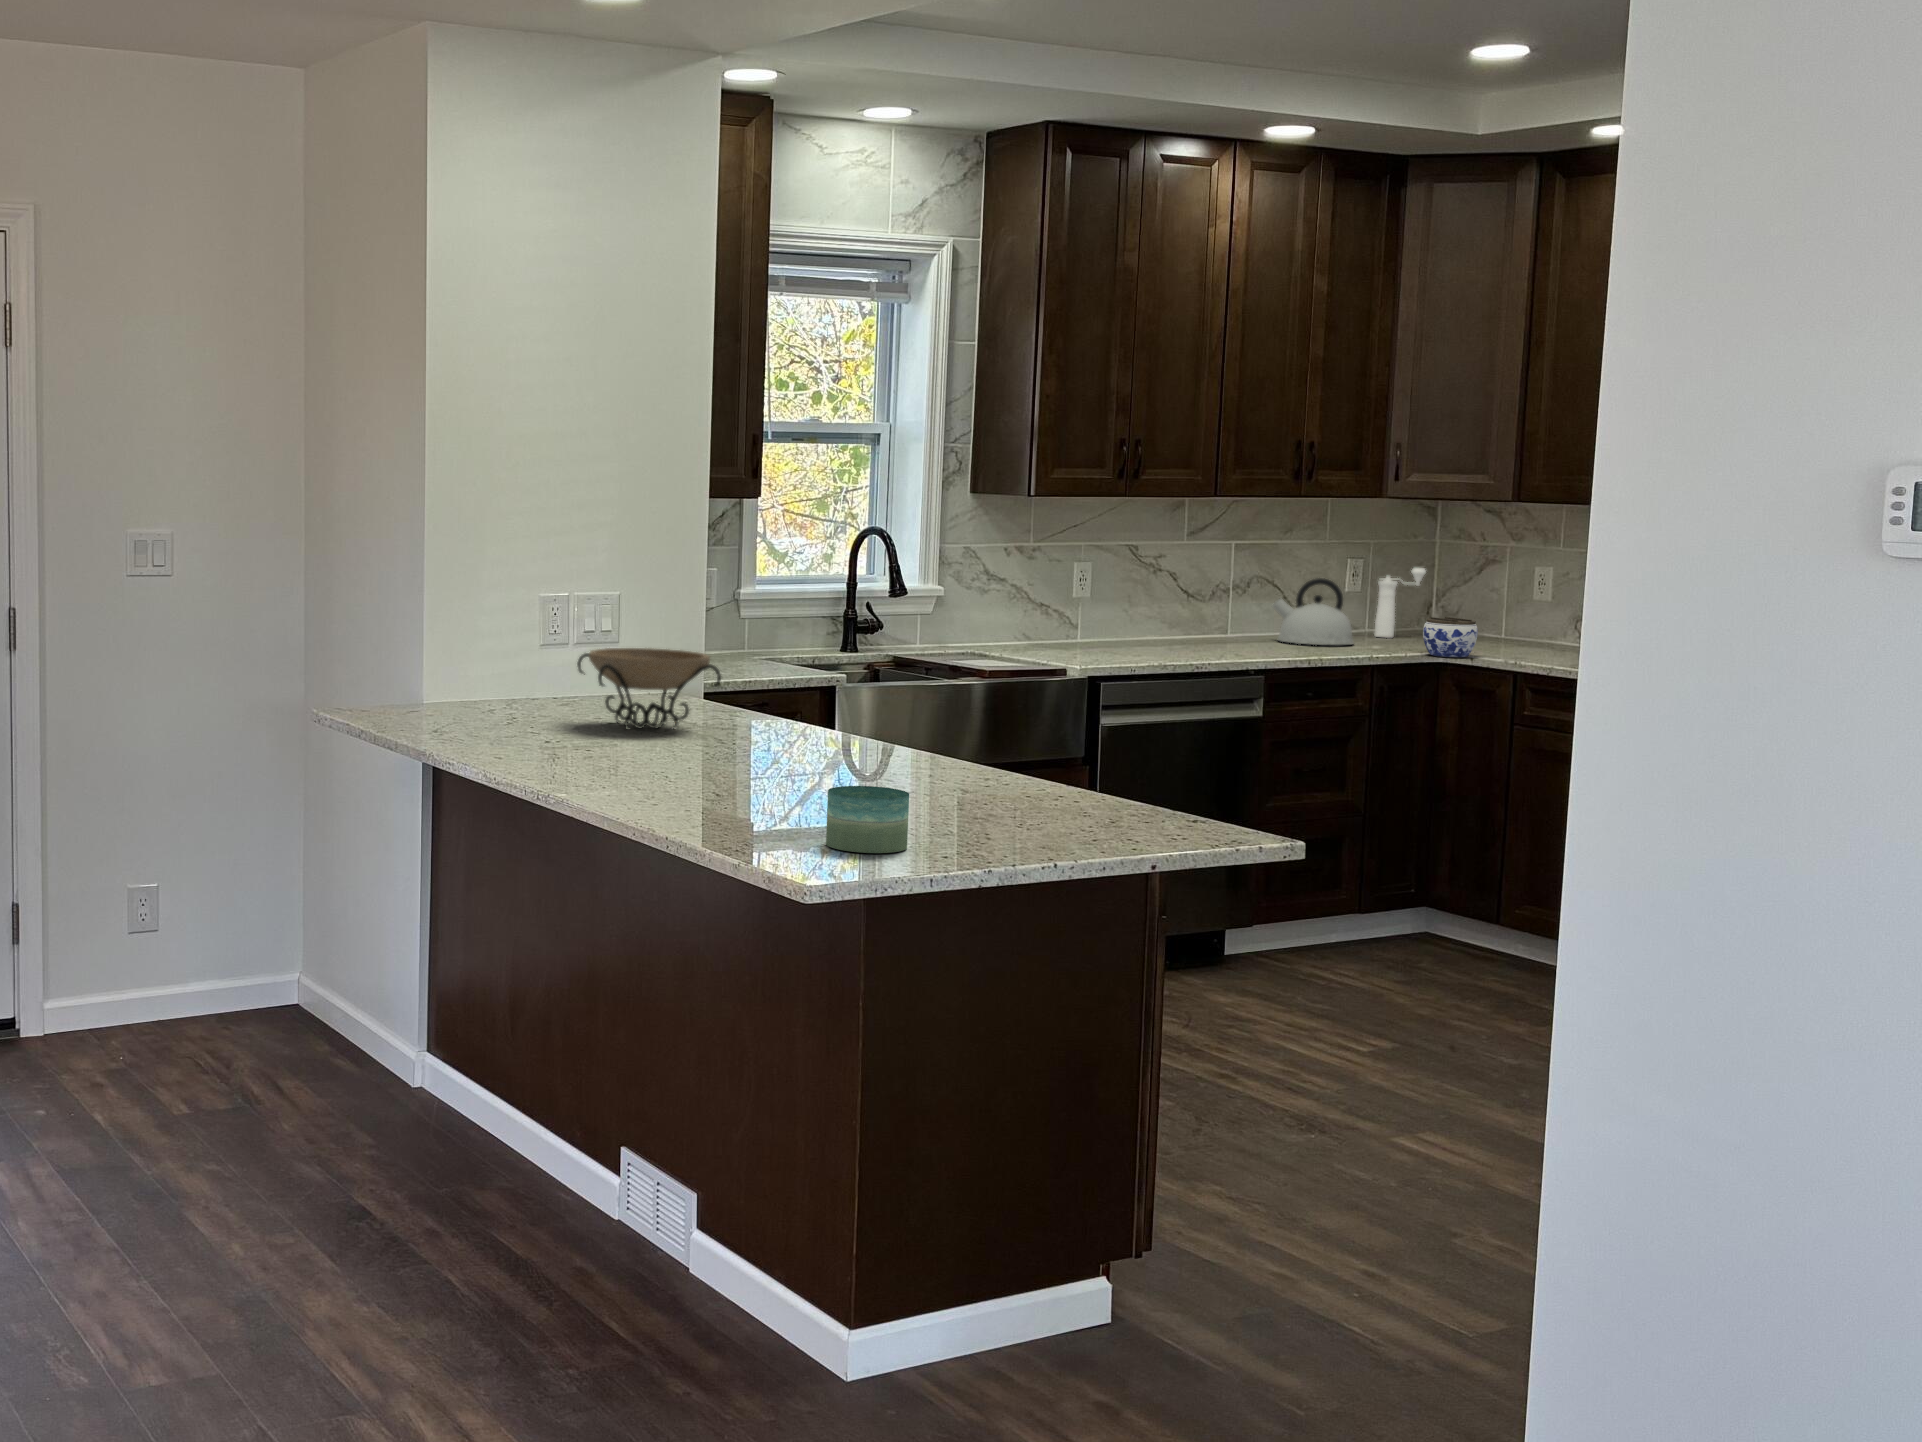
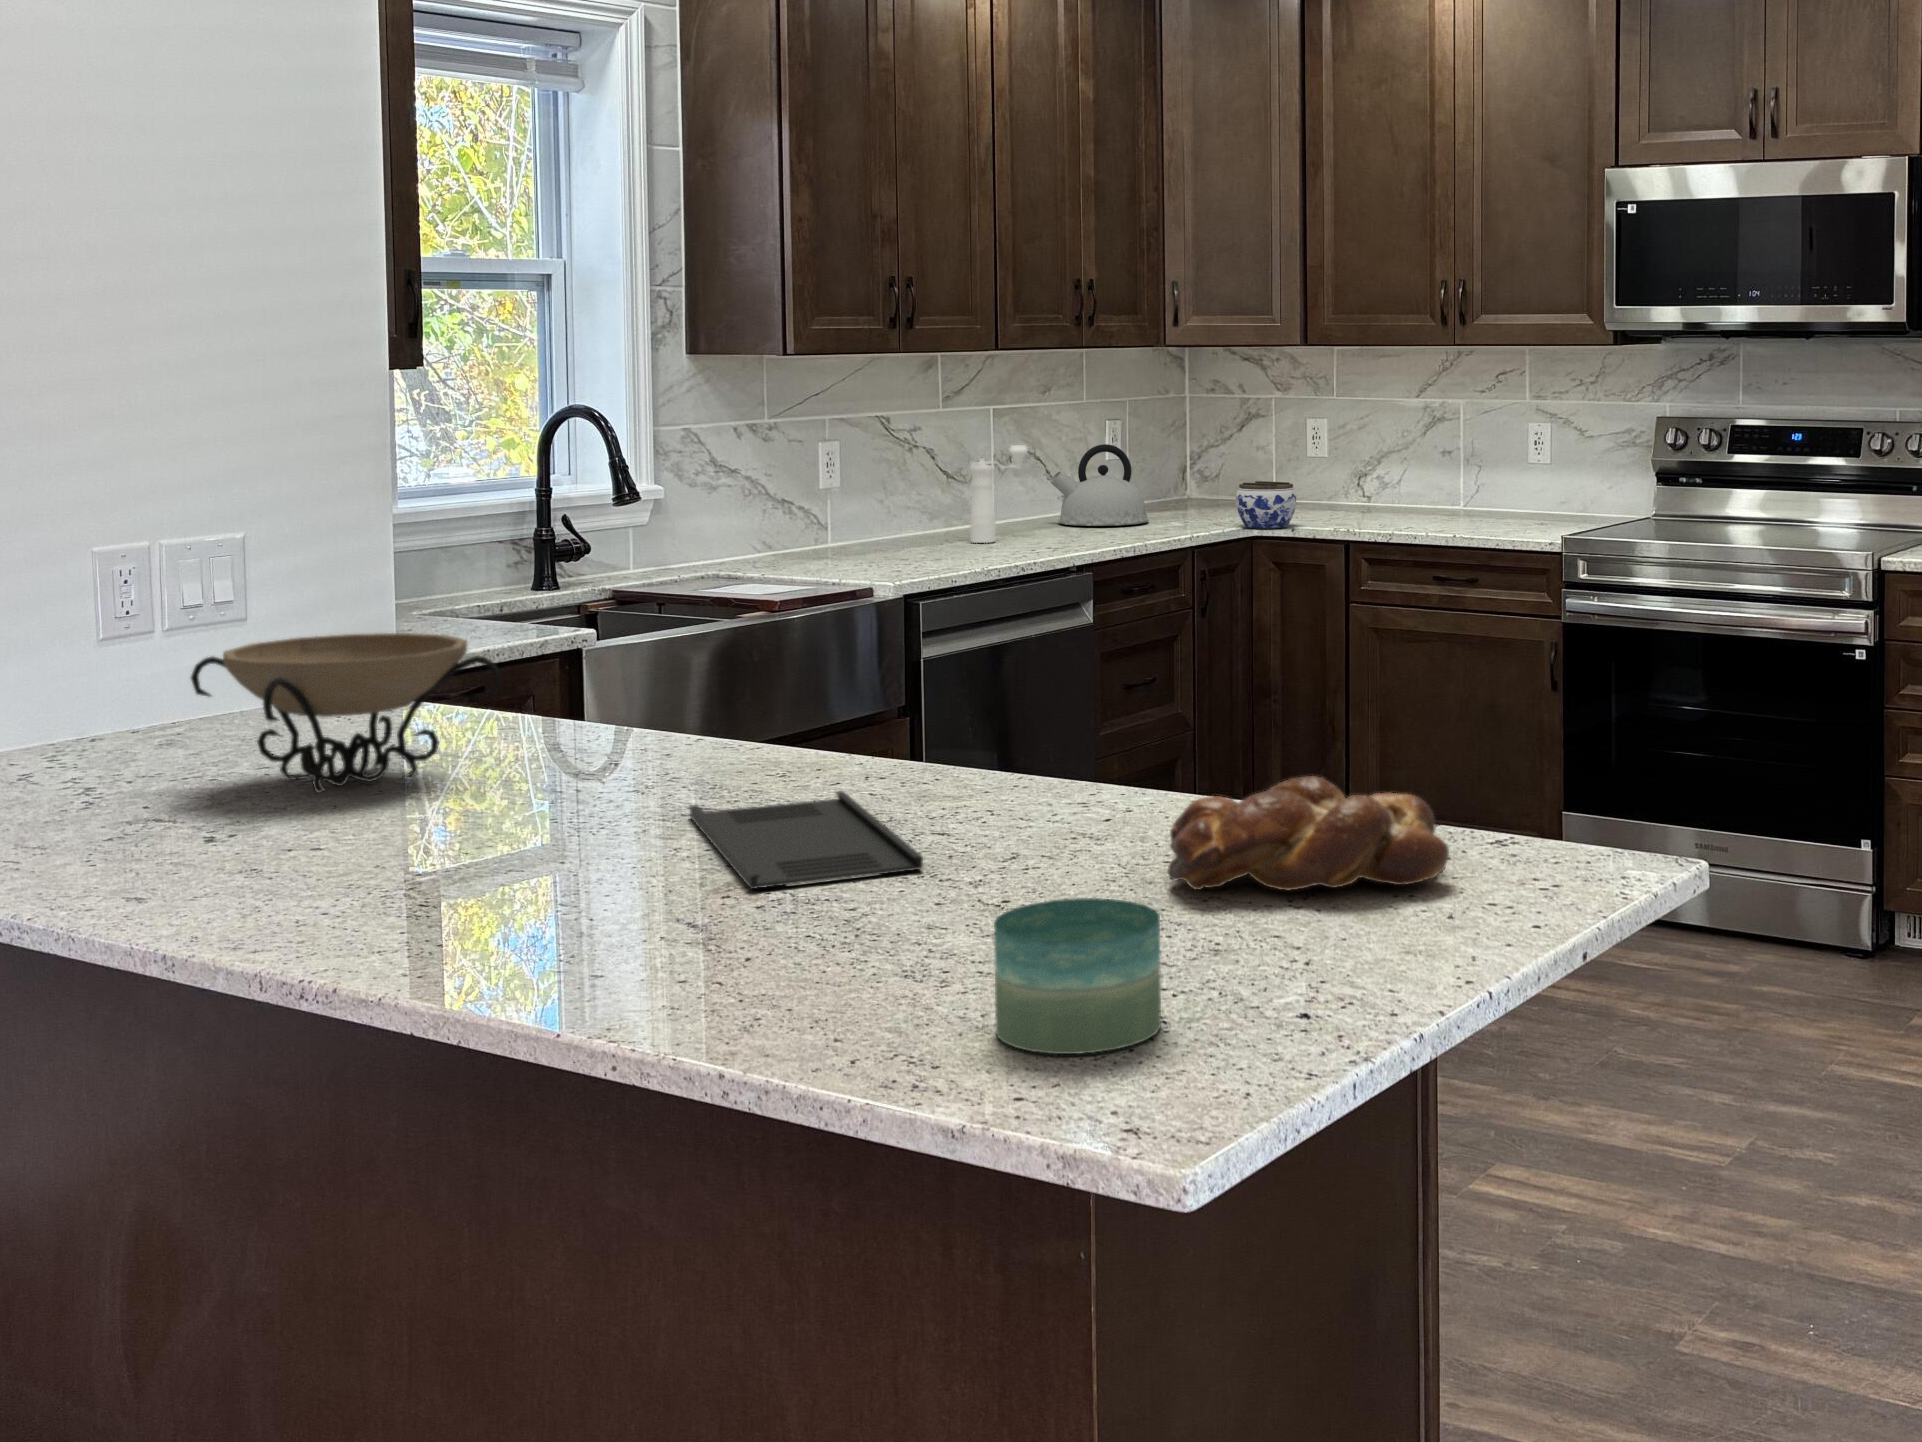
pepper mill: present [1375,568,1426,638] -> present [970,445,1028,543]
tray: none [785,753,879,791] -> present [690,791,923,889]
bread loaf: none [990,762,1154,826] -> present [1168,776,1449,890]

